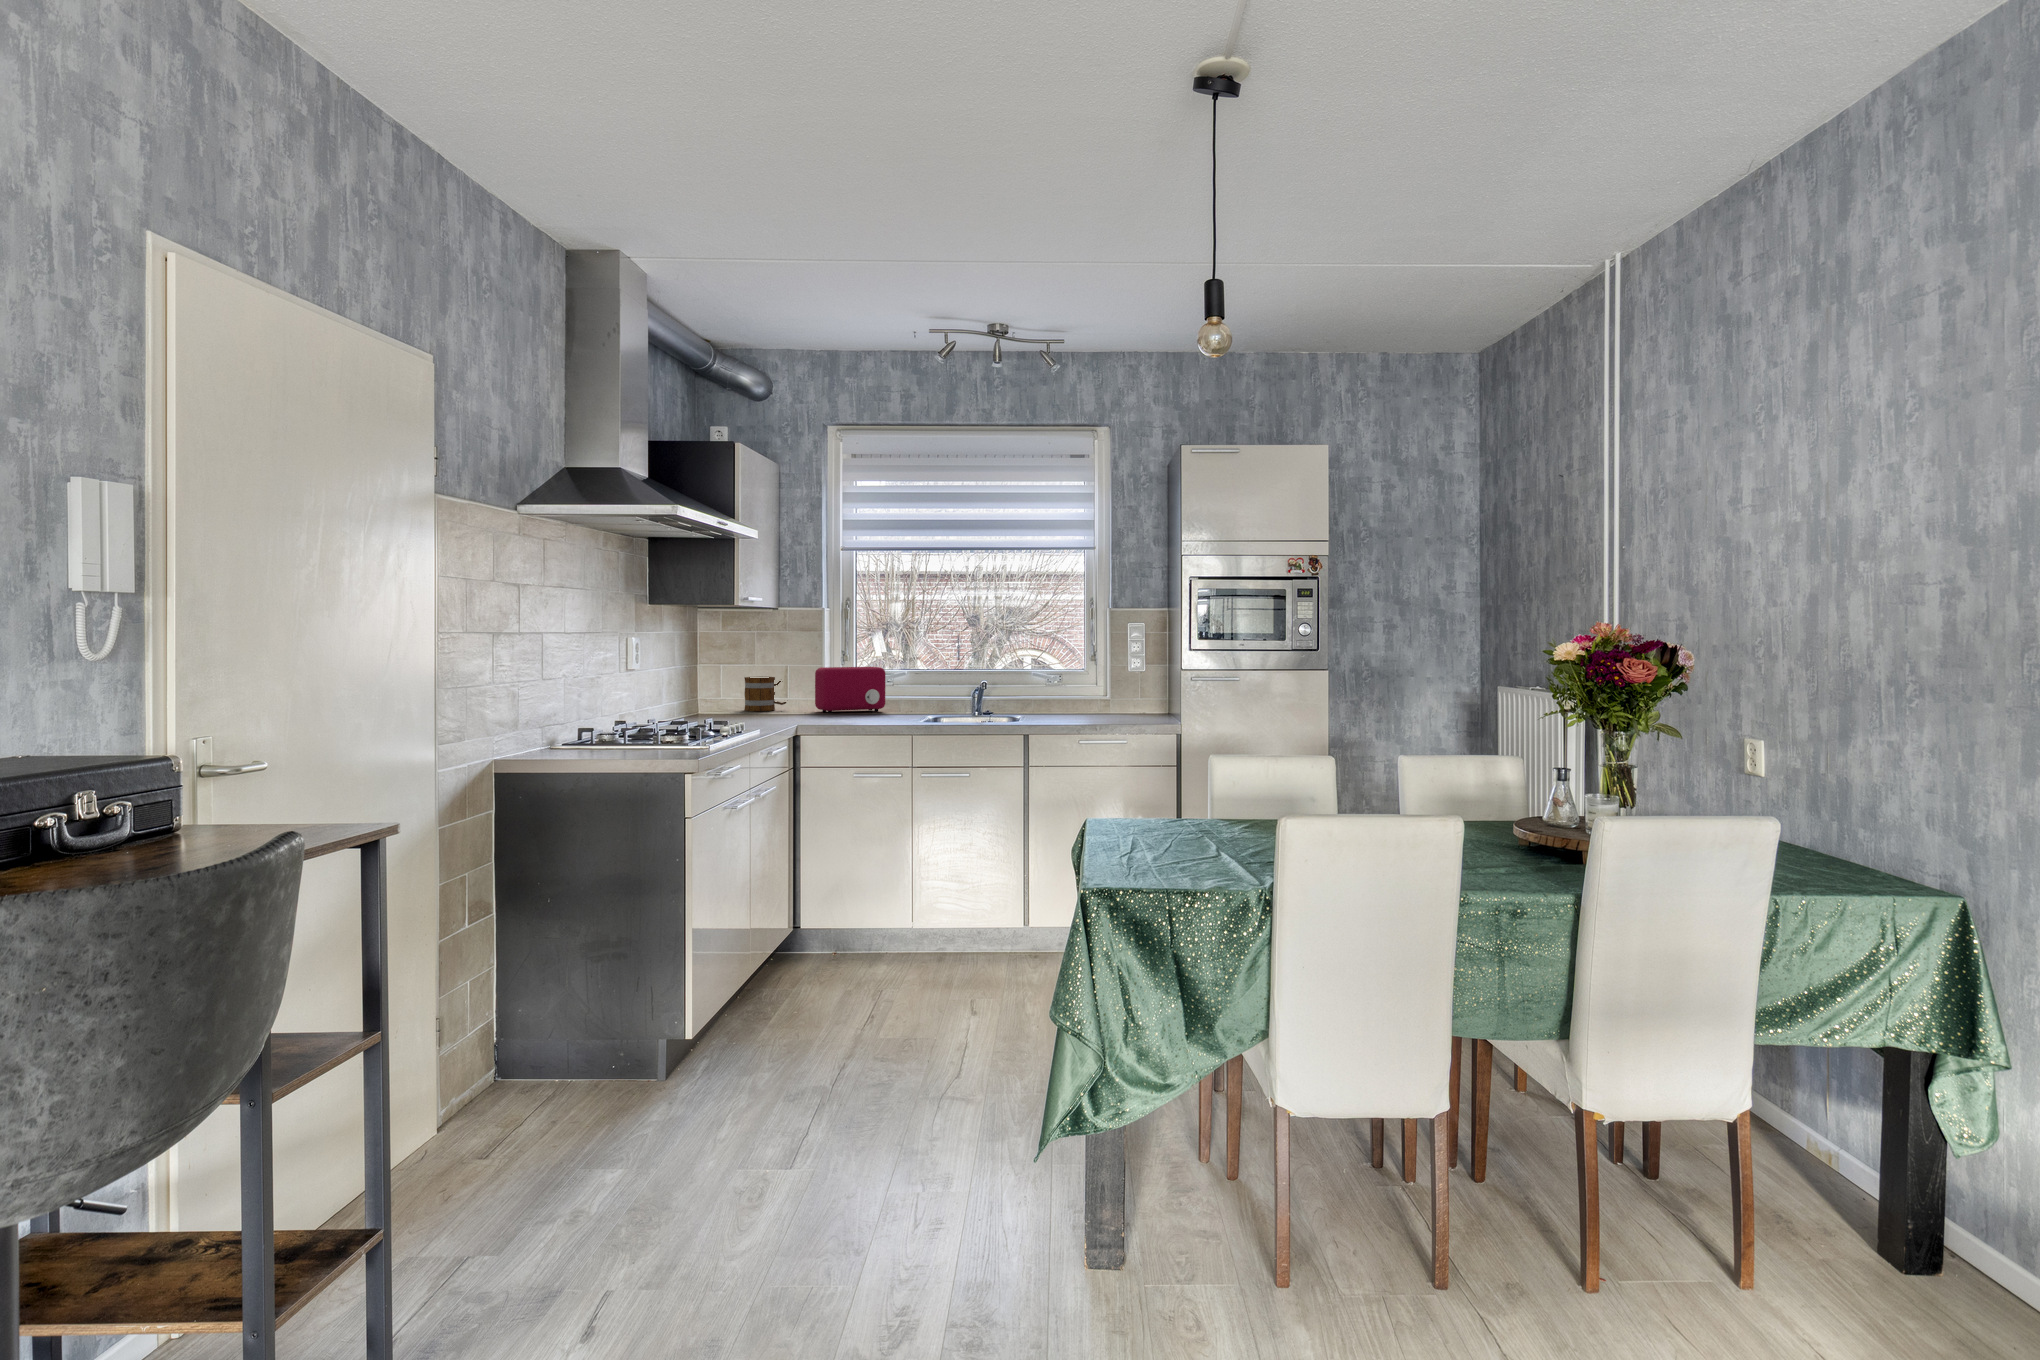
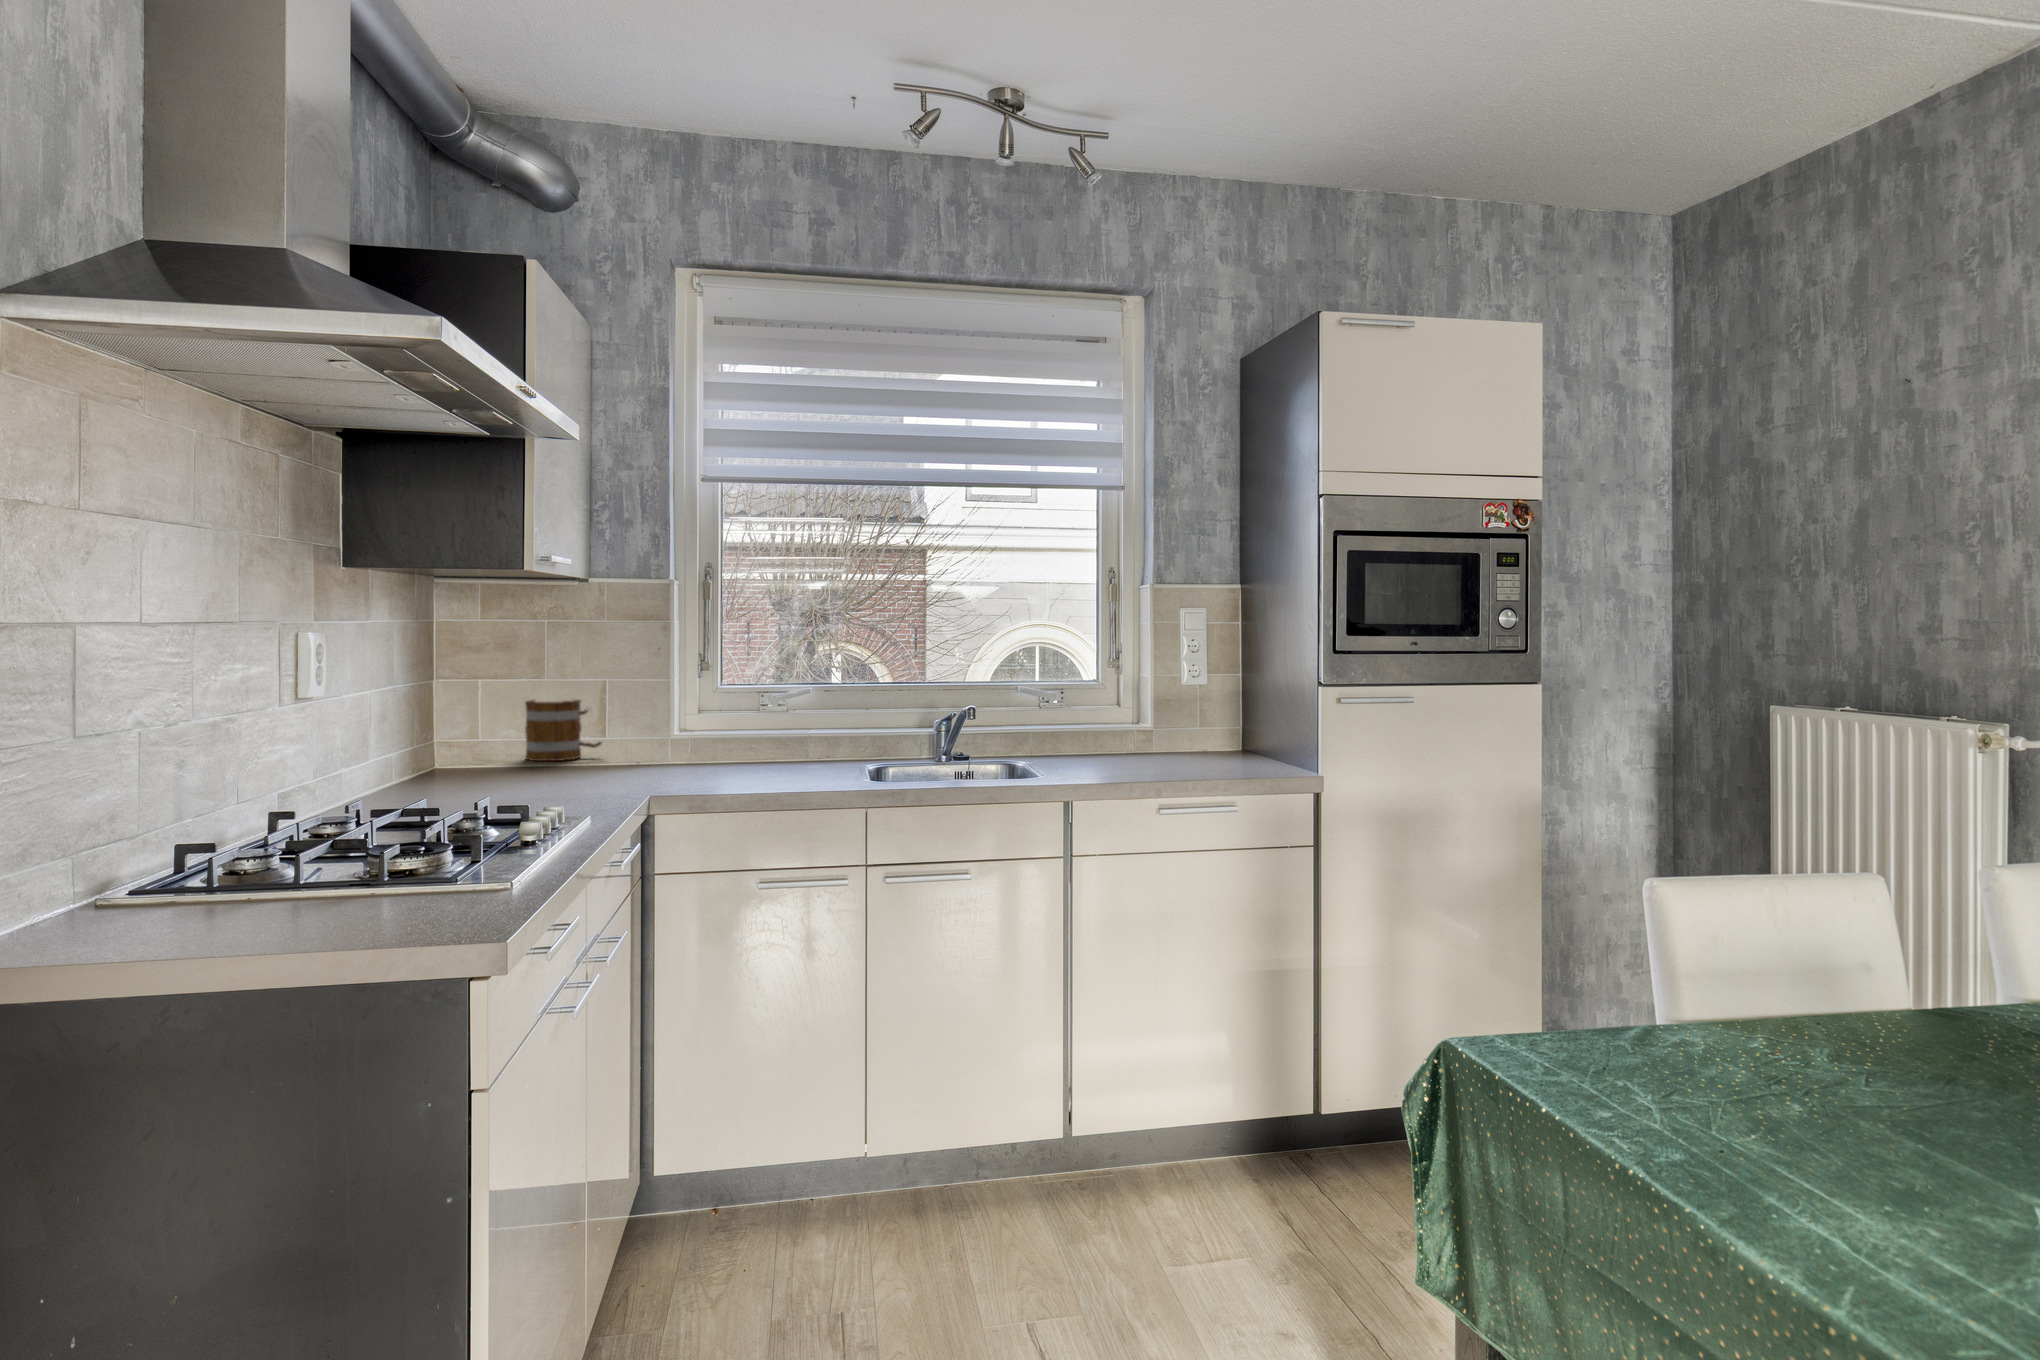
toaster: present [815,667,885,713] -> none [655,679,778,762]

